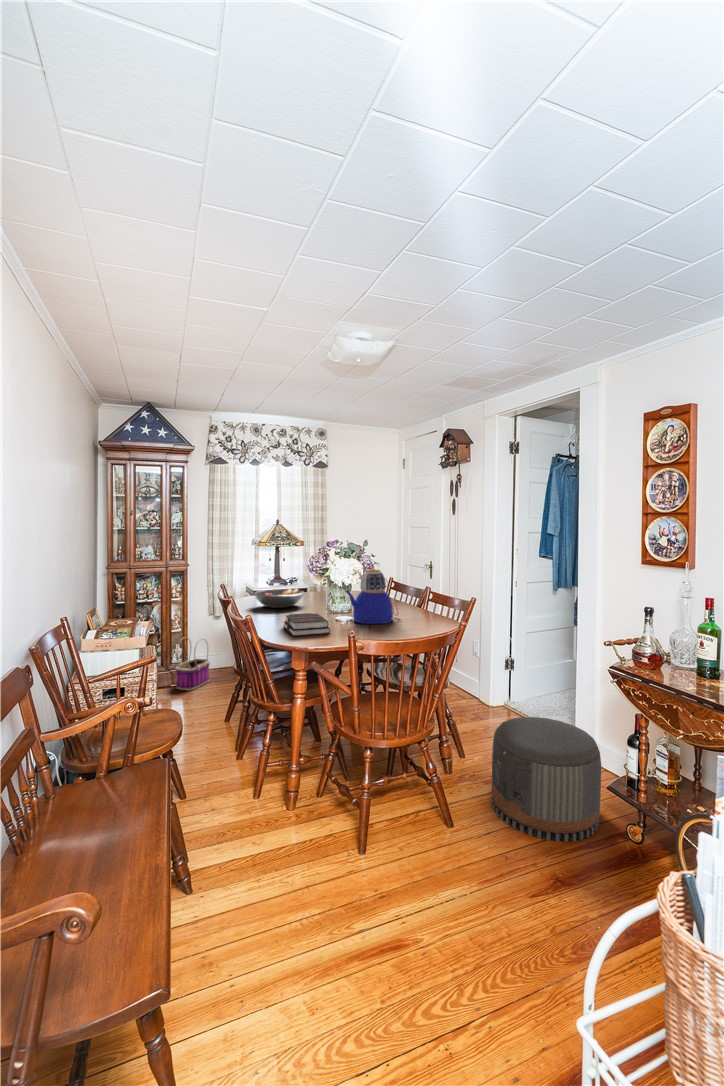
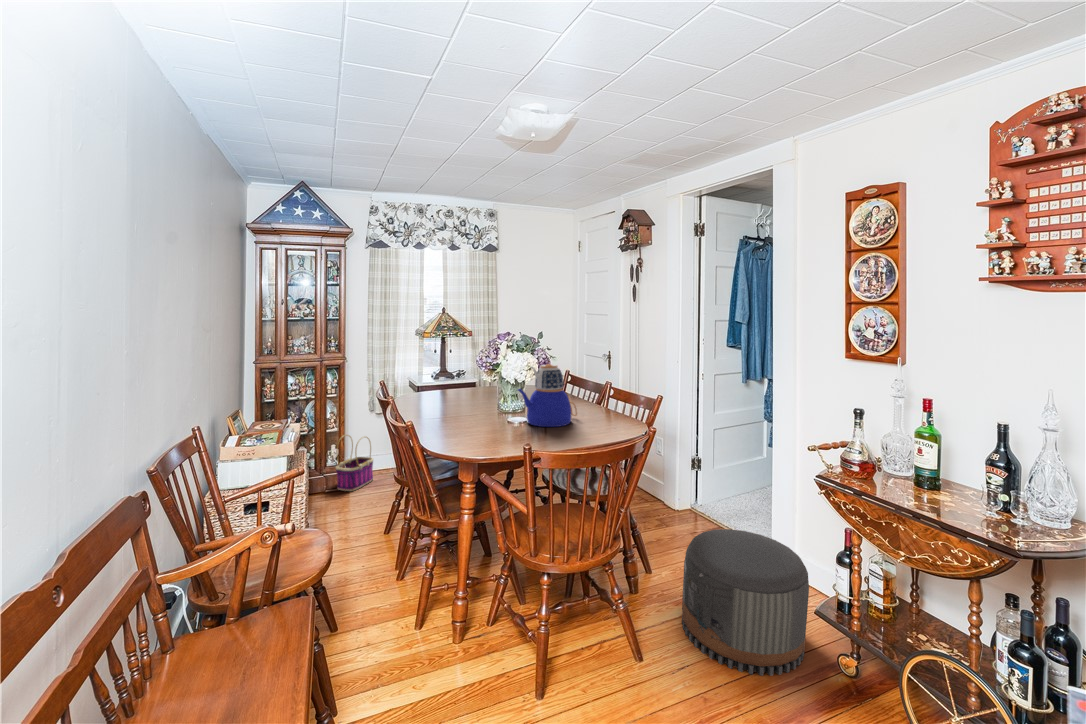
fruit bowl: present [254,588,304,608] -> none [416,384,473,406]
book: present [283,613,330,636] -> none [447,415,502,444]

